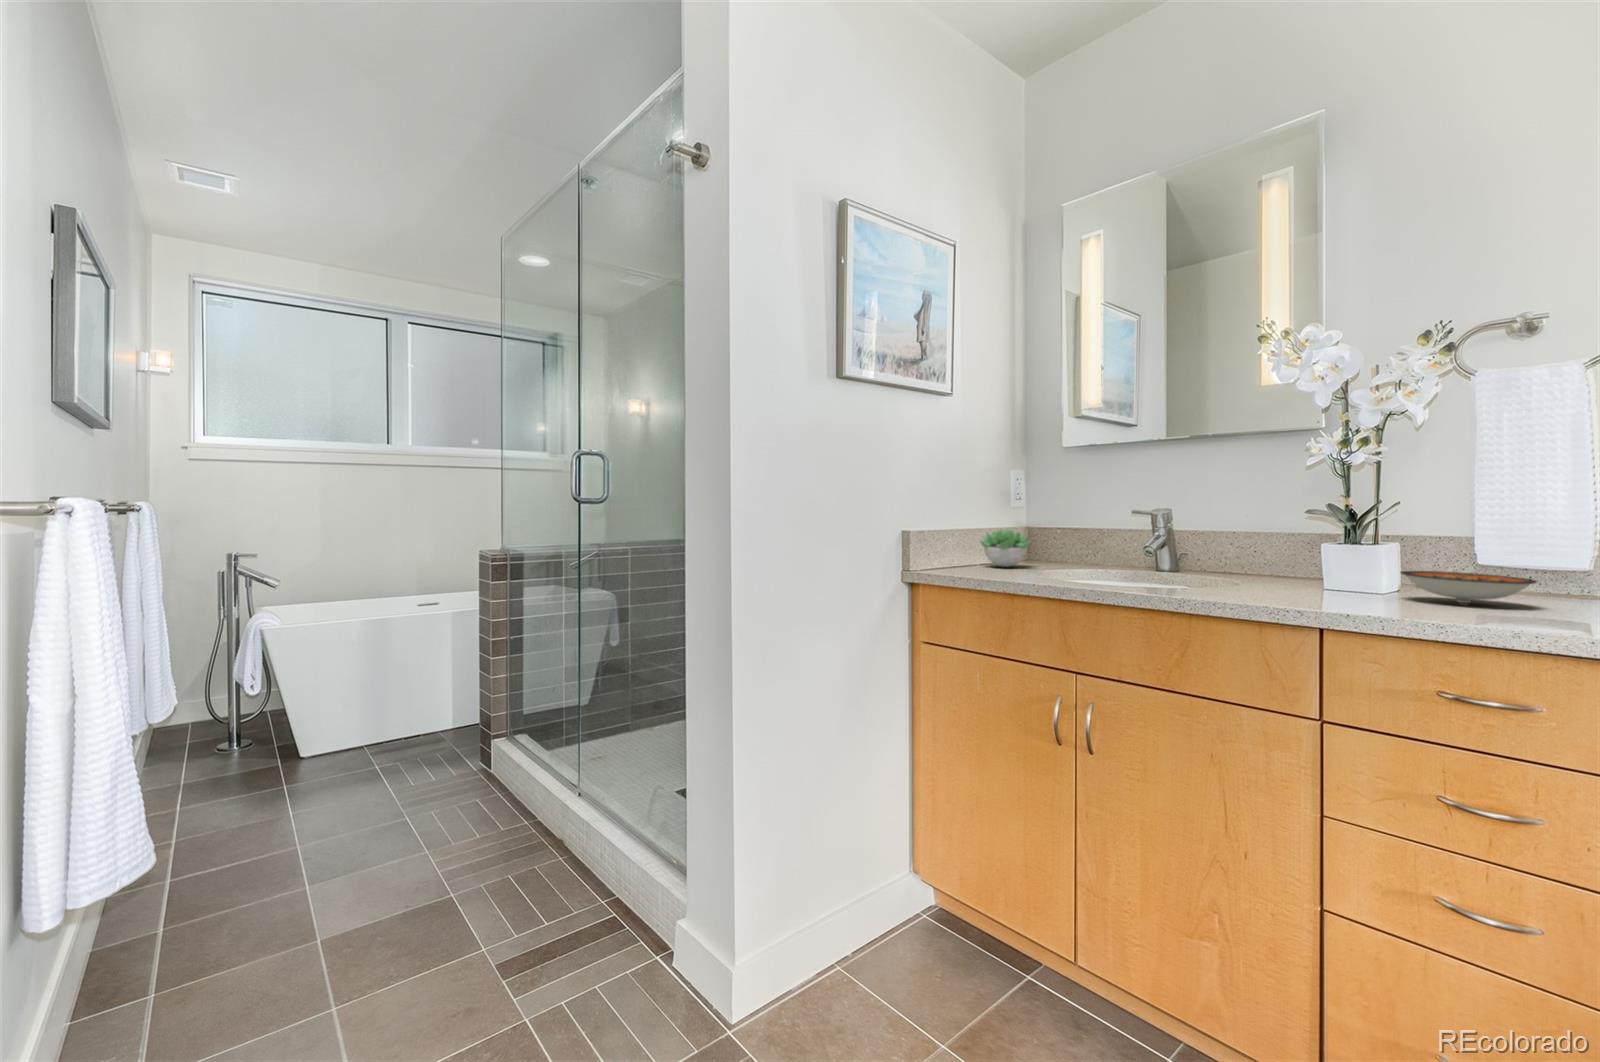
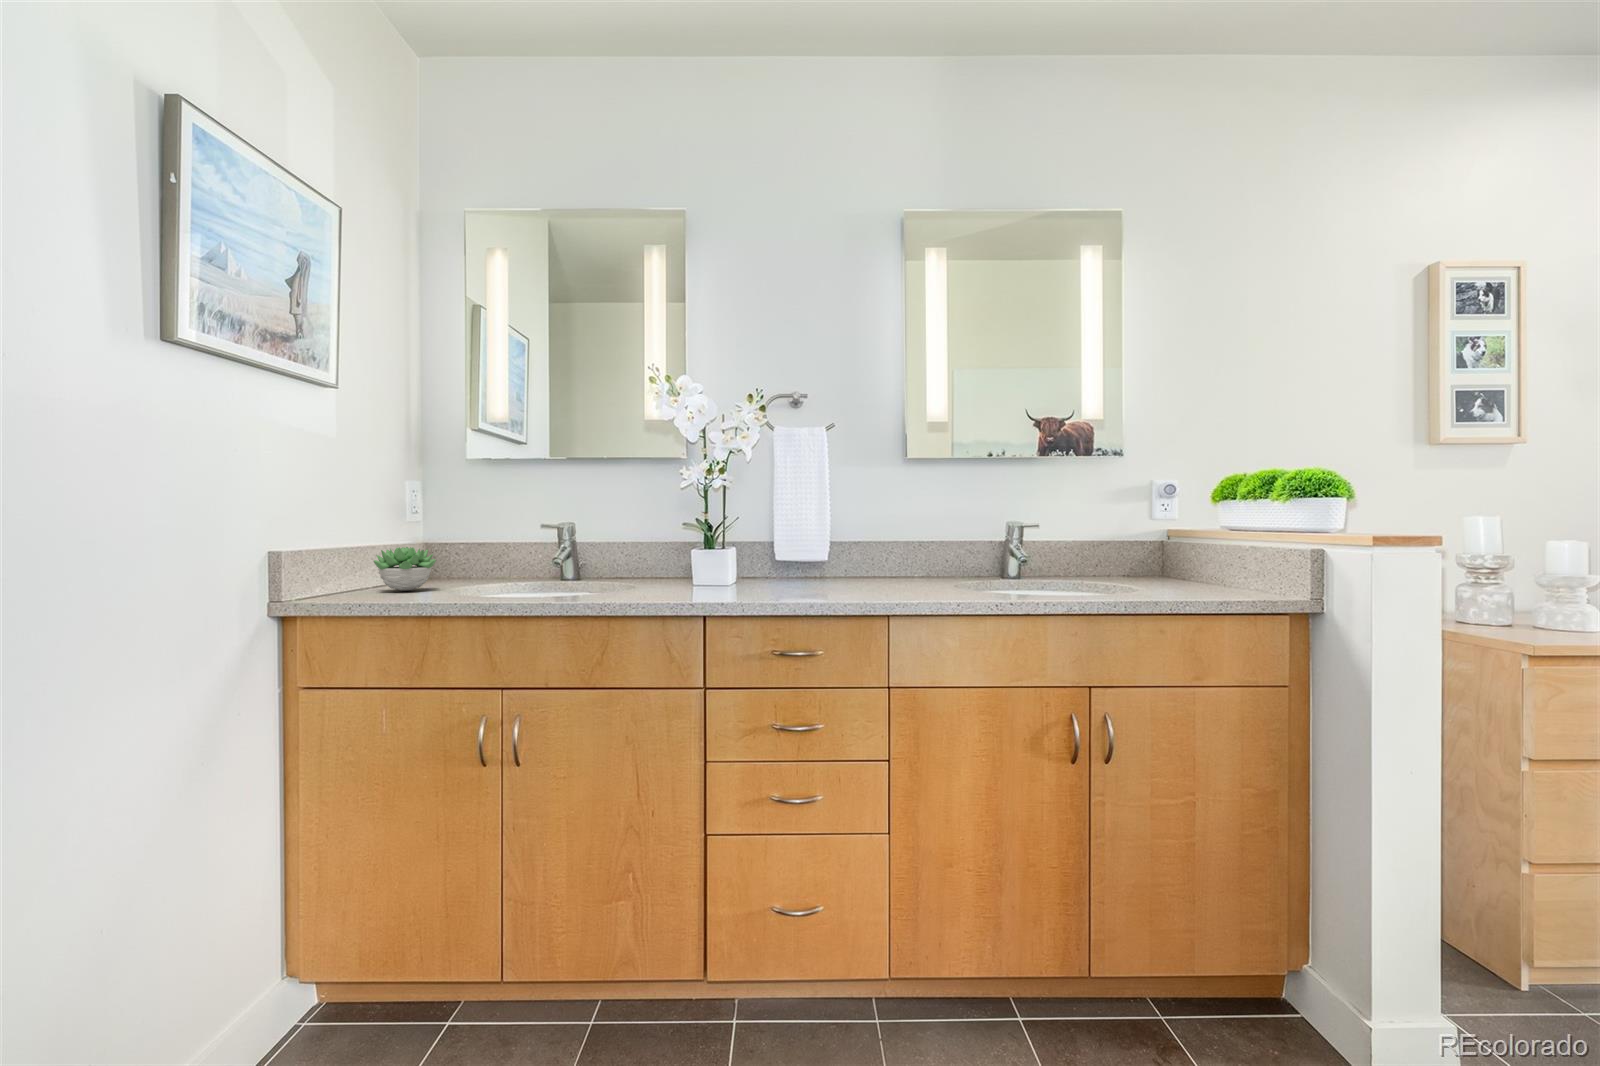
ceramic bowl: present [1401,571,1537,603] -> none [740,569,808,590]

